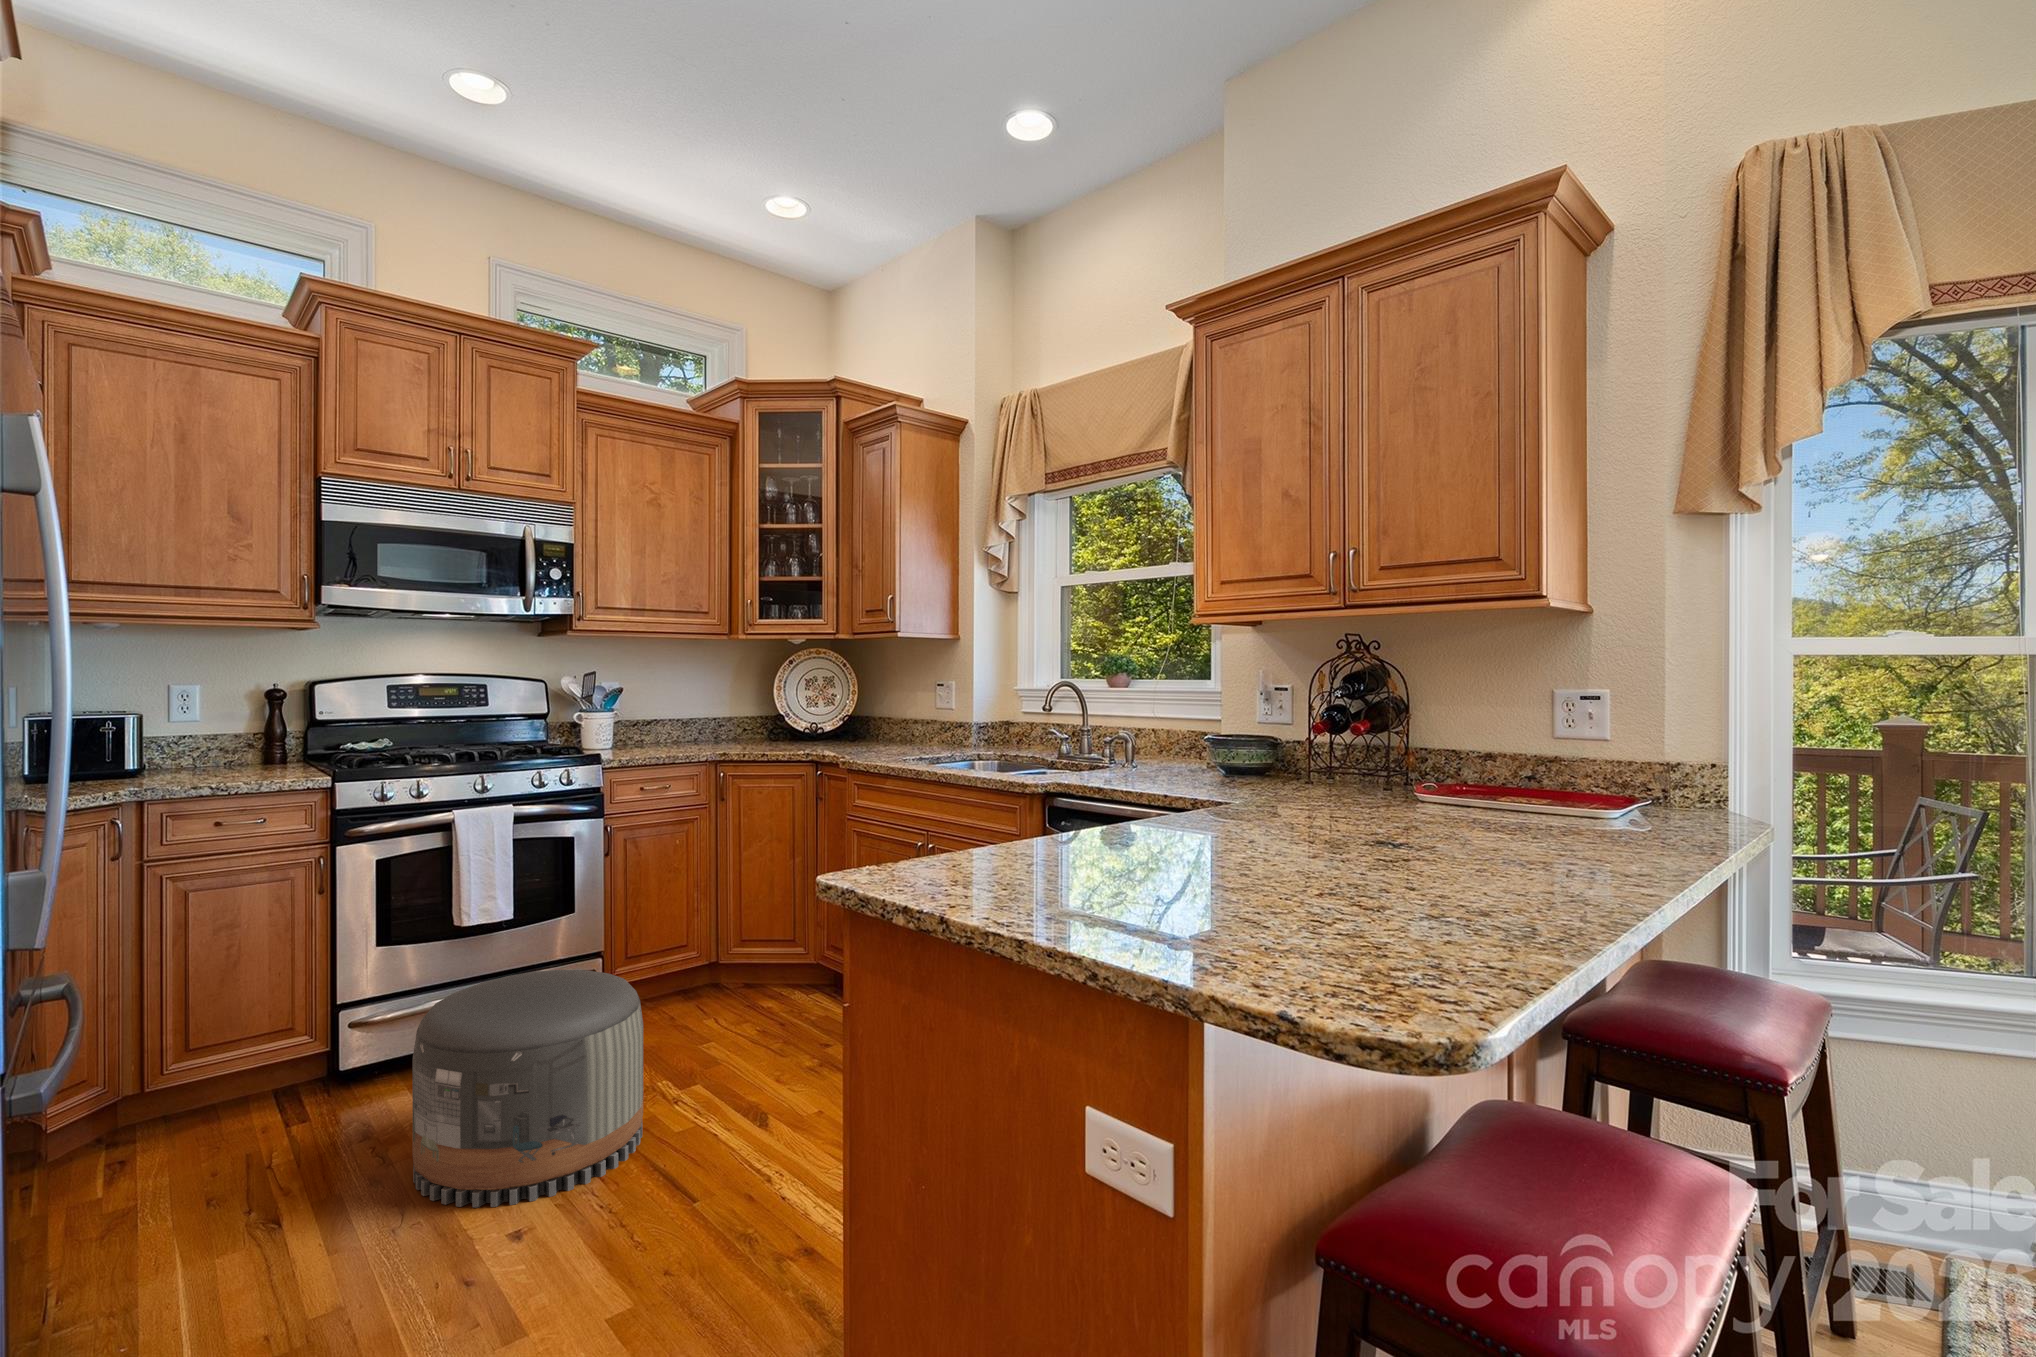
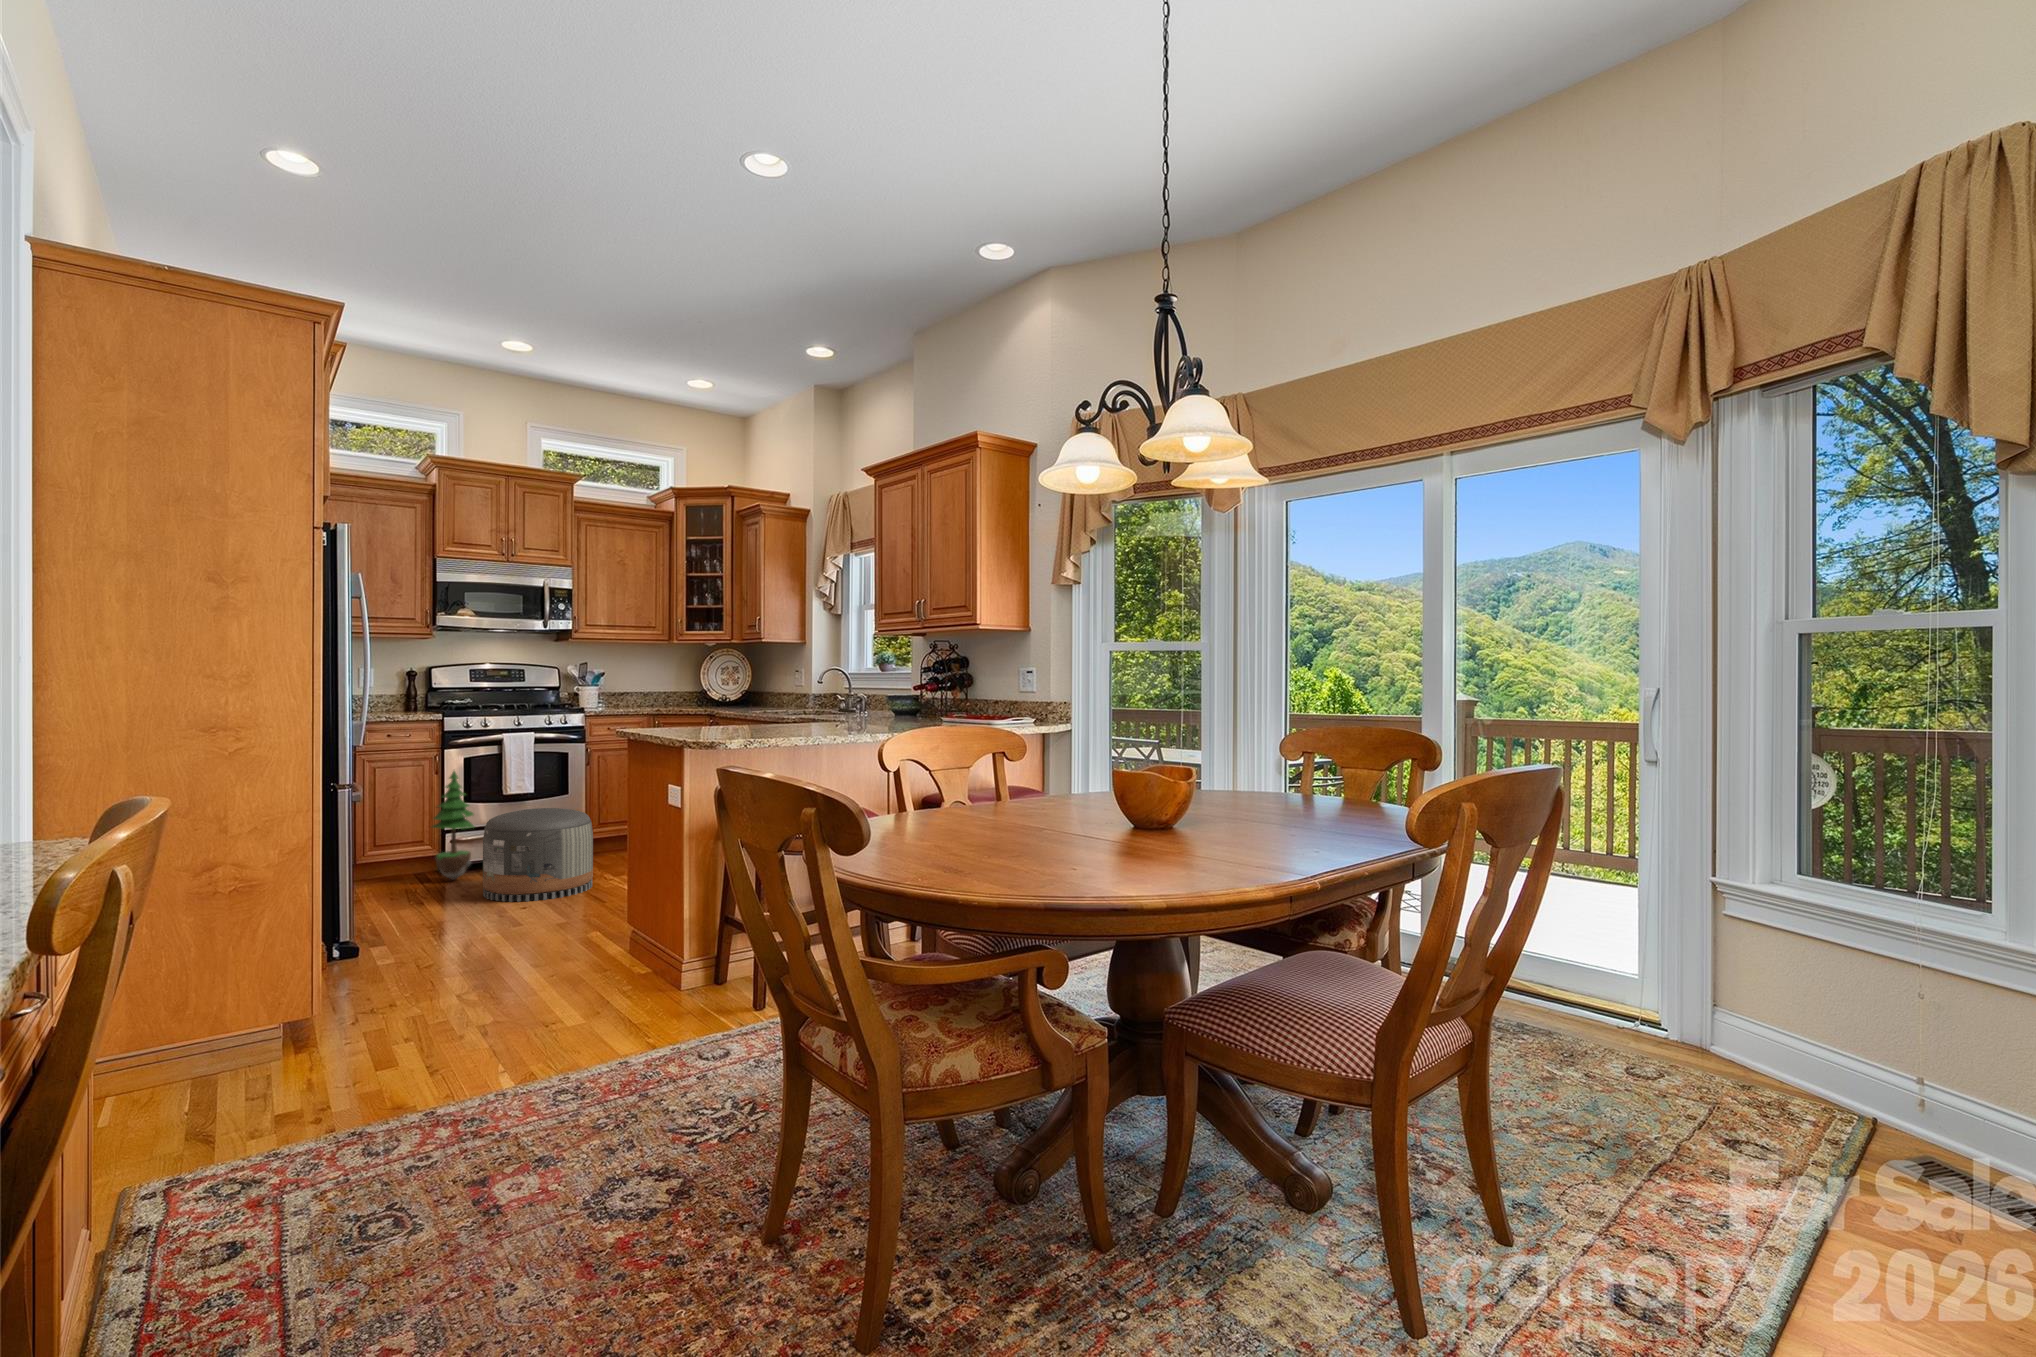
potted tree: none [300,889,399,1113] -> present [432,771,474,880]

